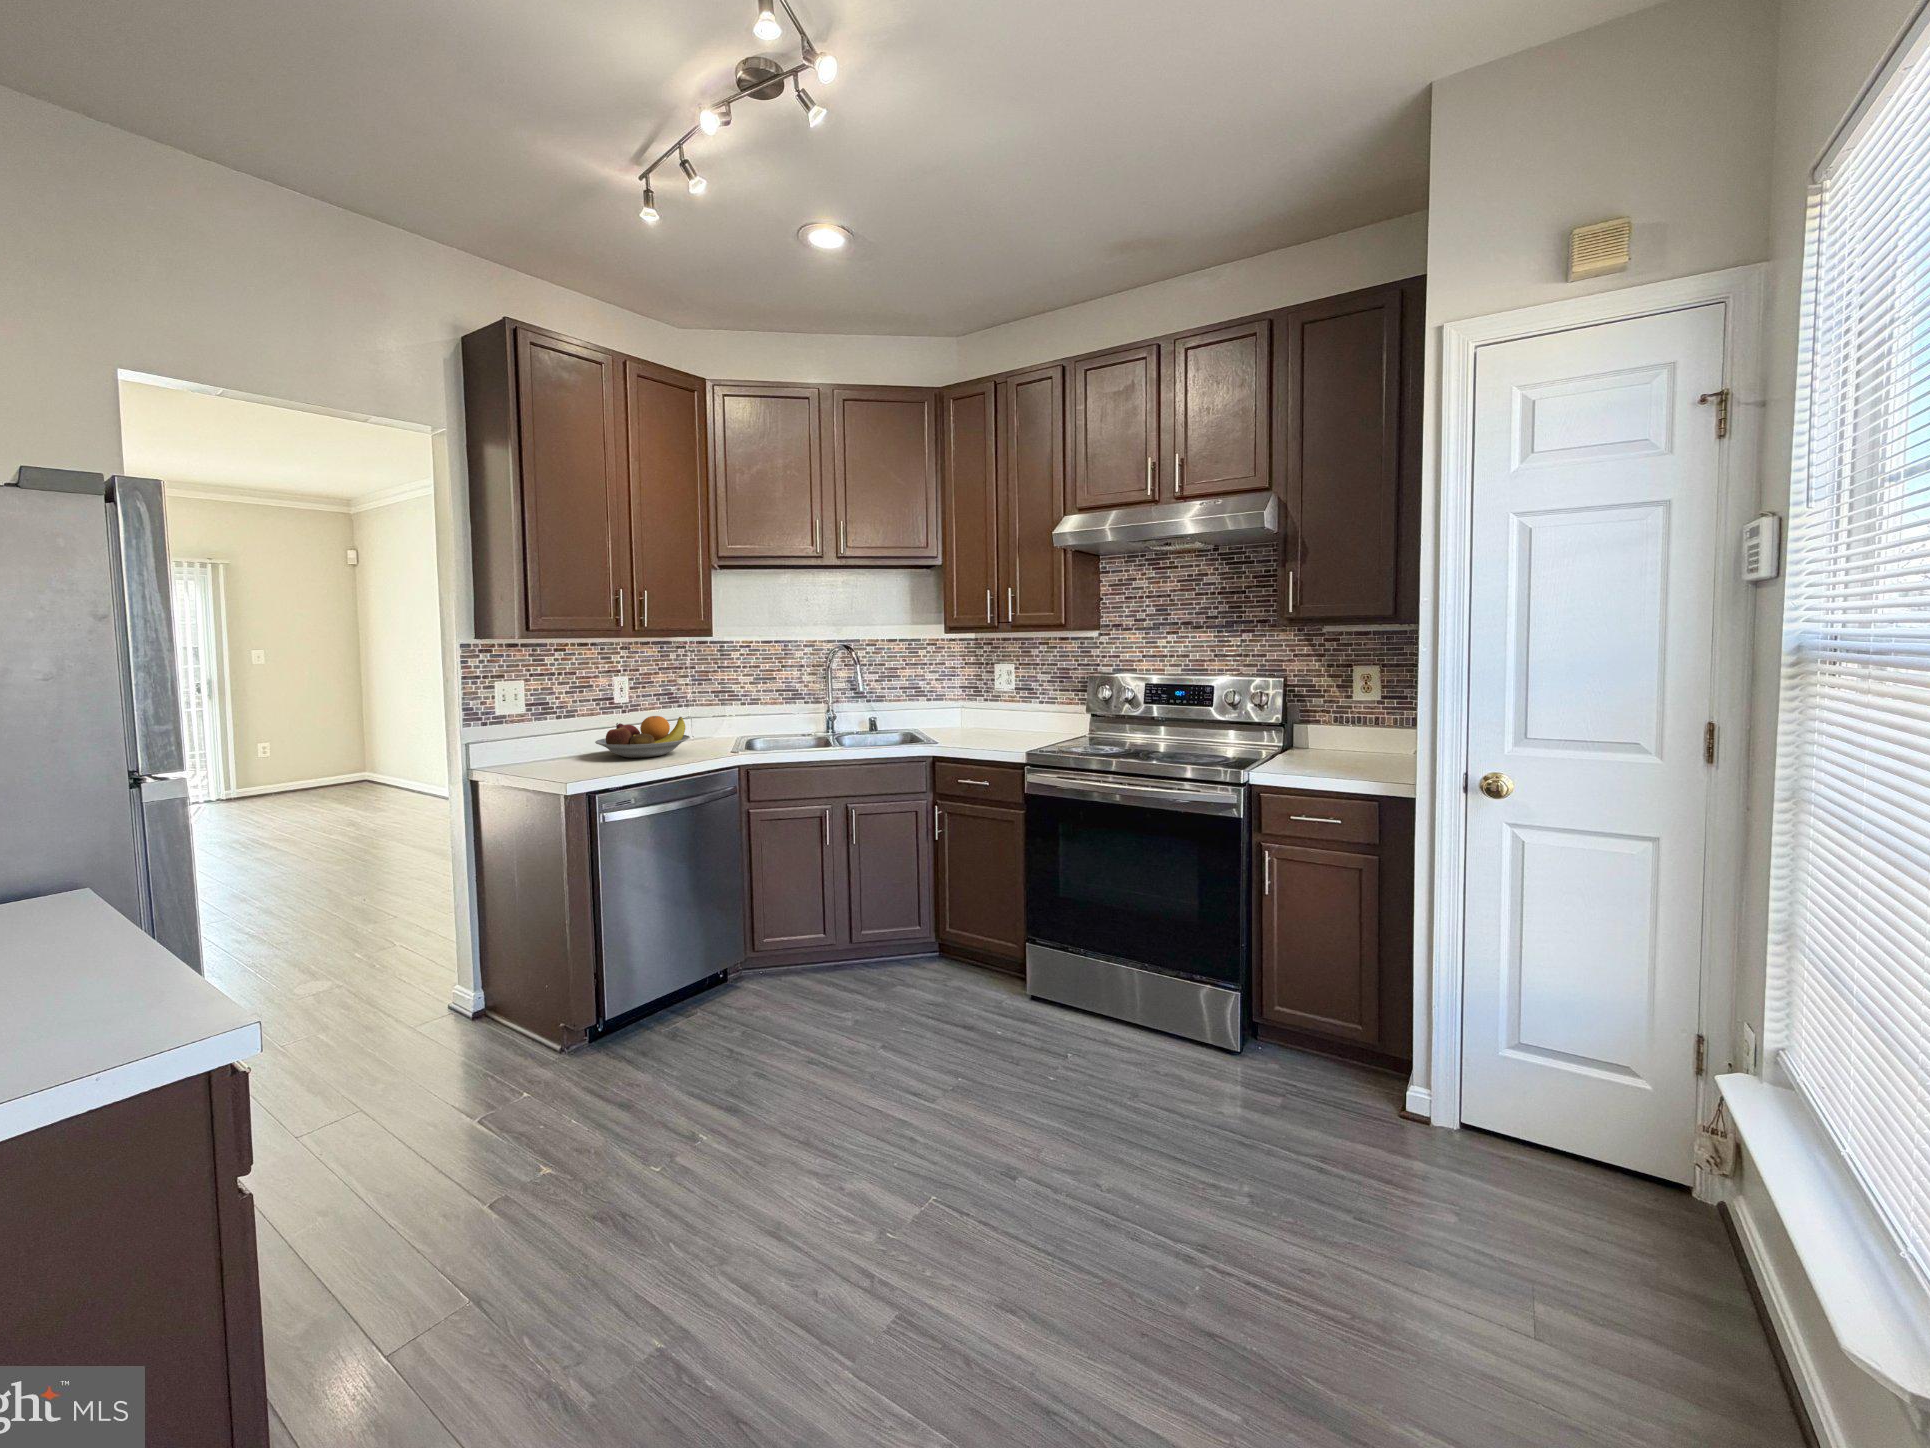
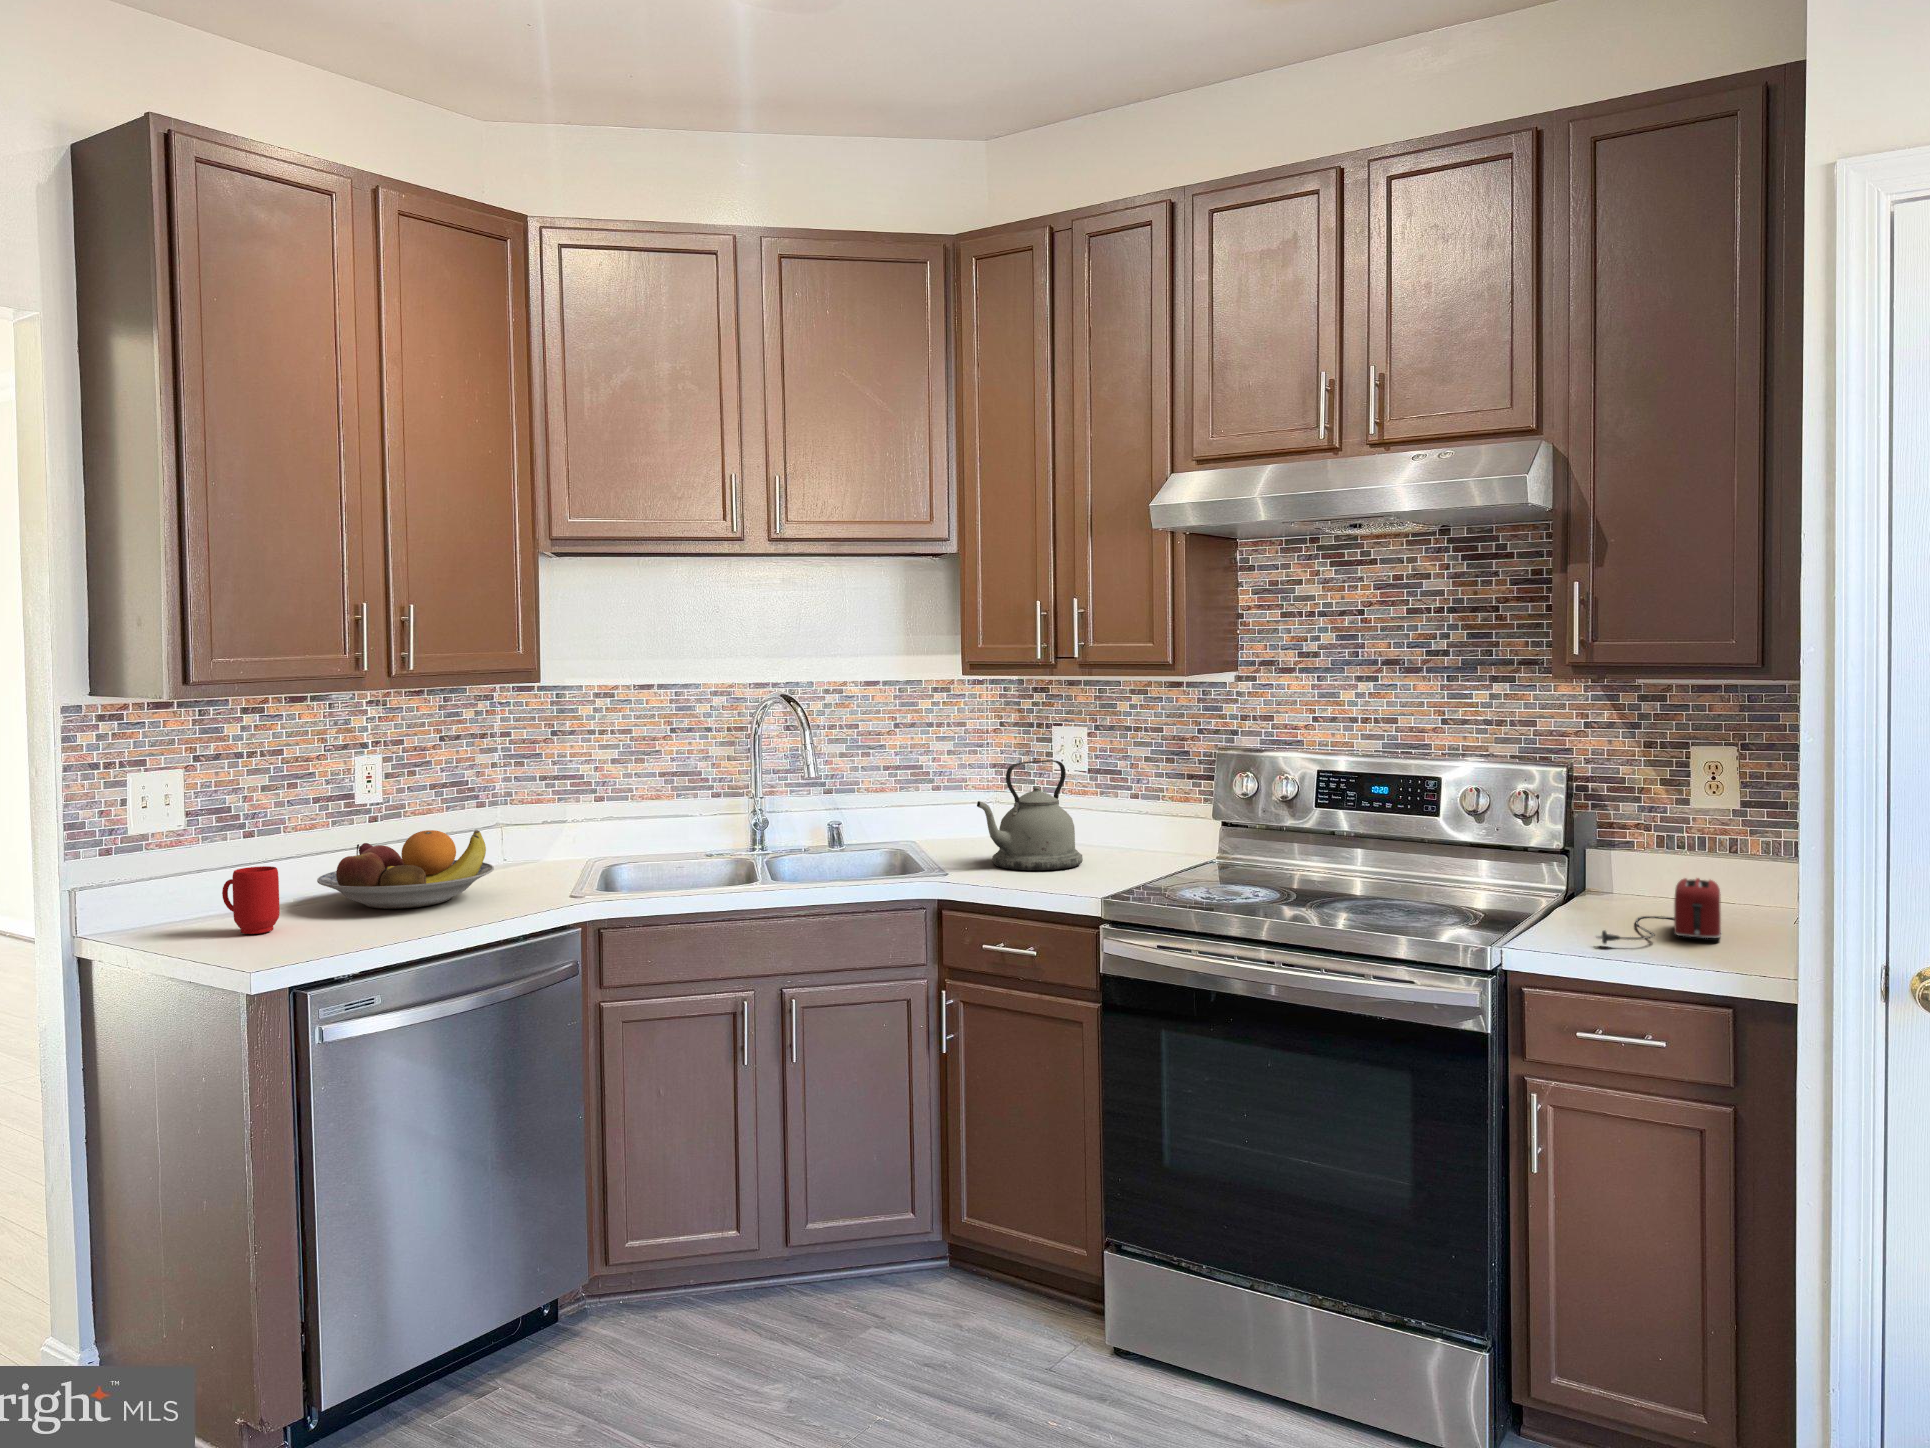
kettle: none [954,681,1013,741] -> present [977,760,1083,870]
mug: none [547,732,578,768] -> present [222,866,280,934]
toaster: none [1298,735,1368,770] -> present [1596,878,1721,944]

